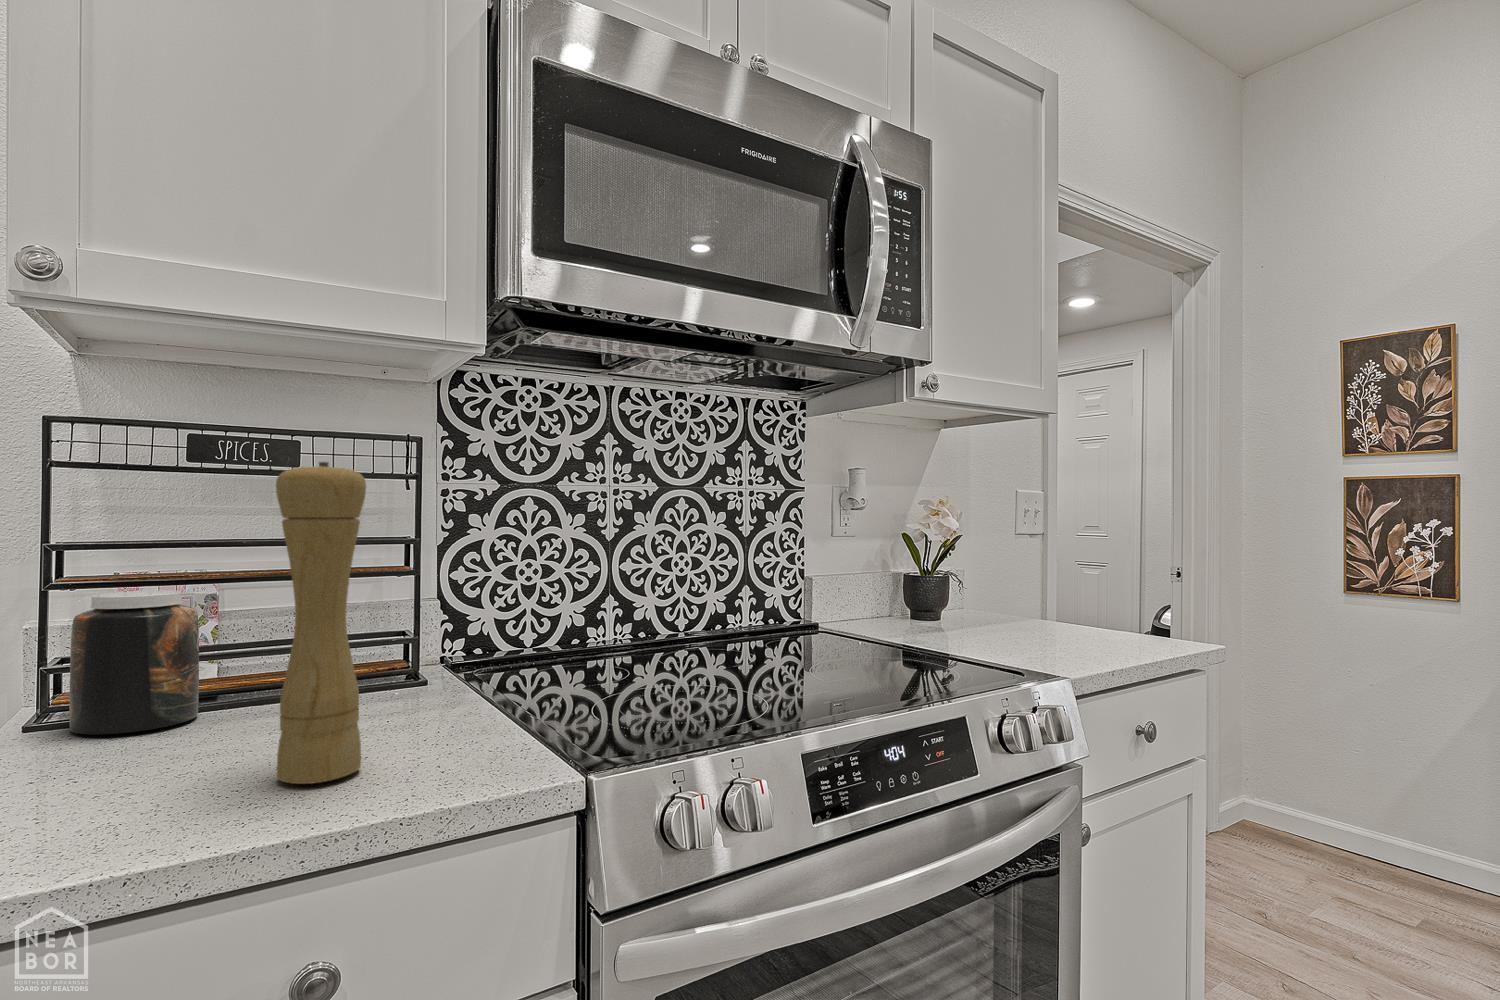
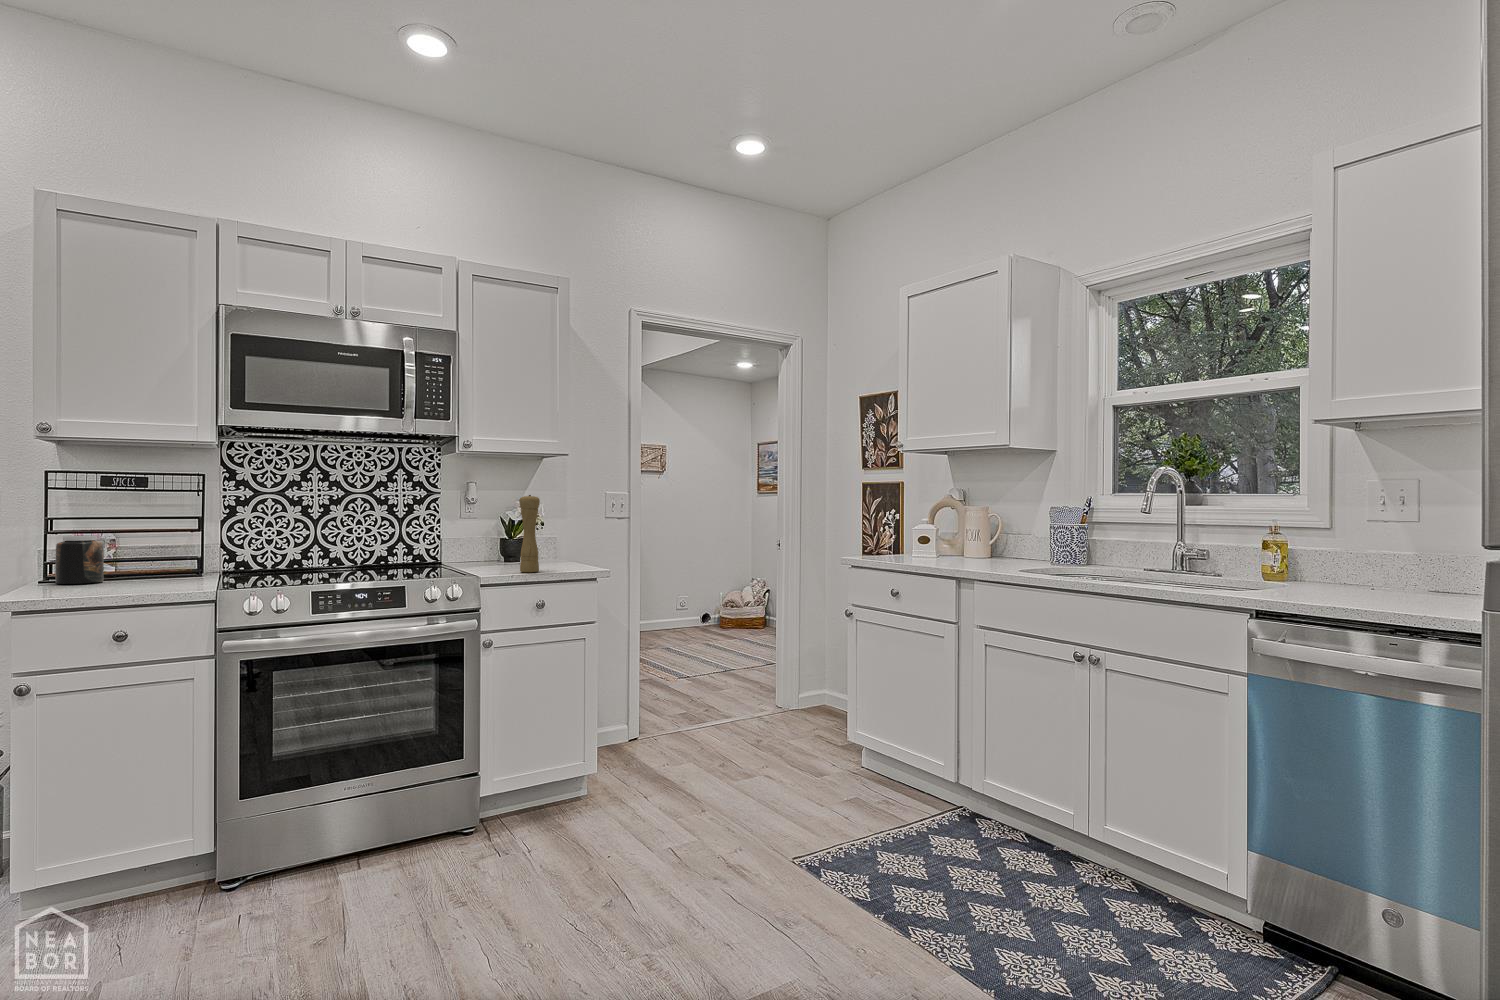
pepper mill: present [276,462,366,784] -> present [519,495,540,572]

